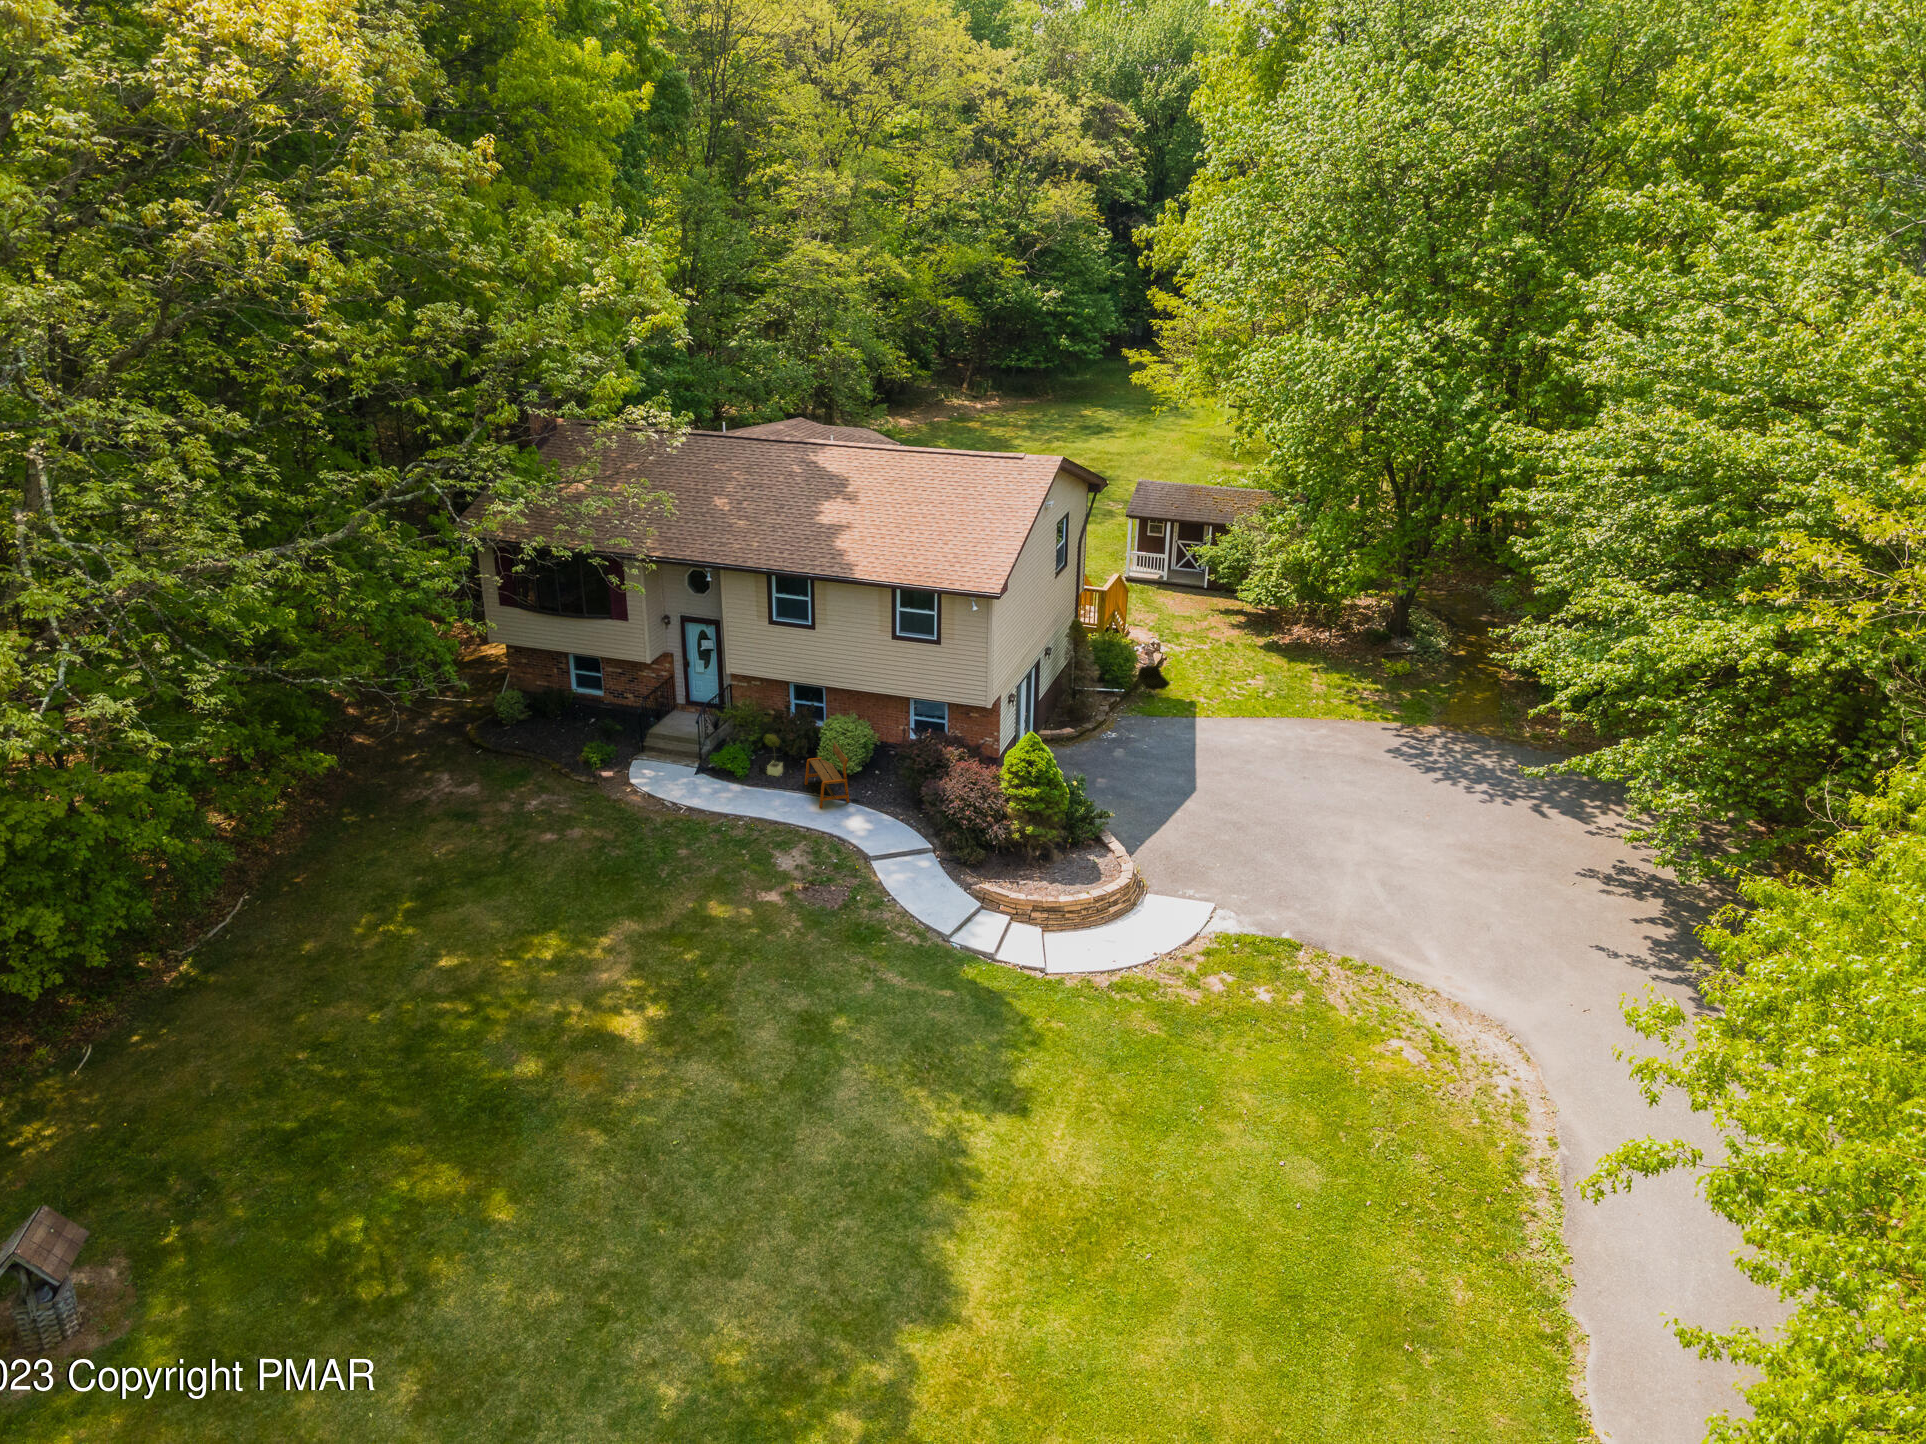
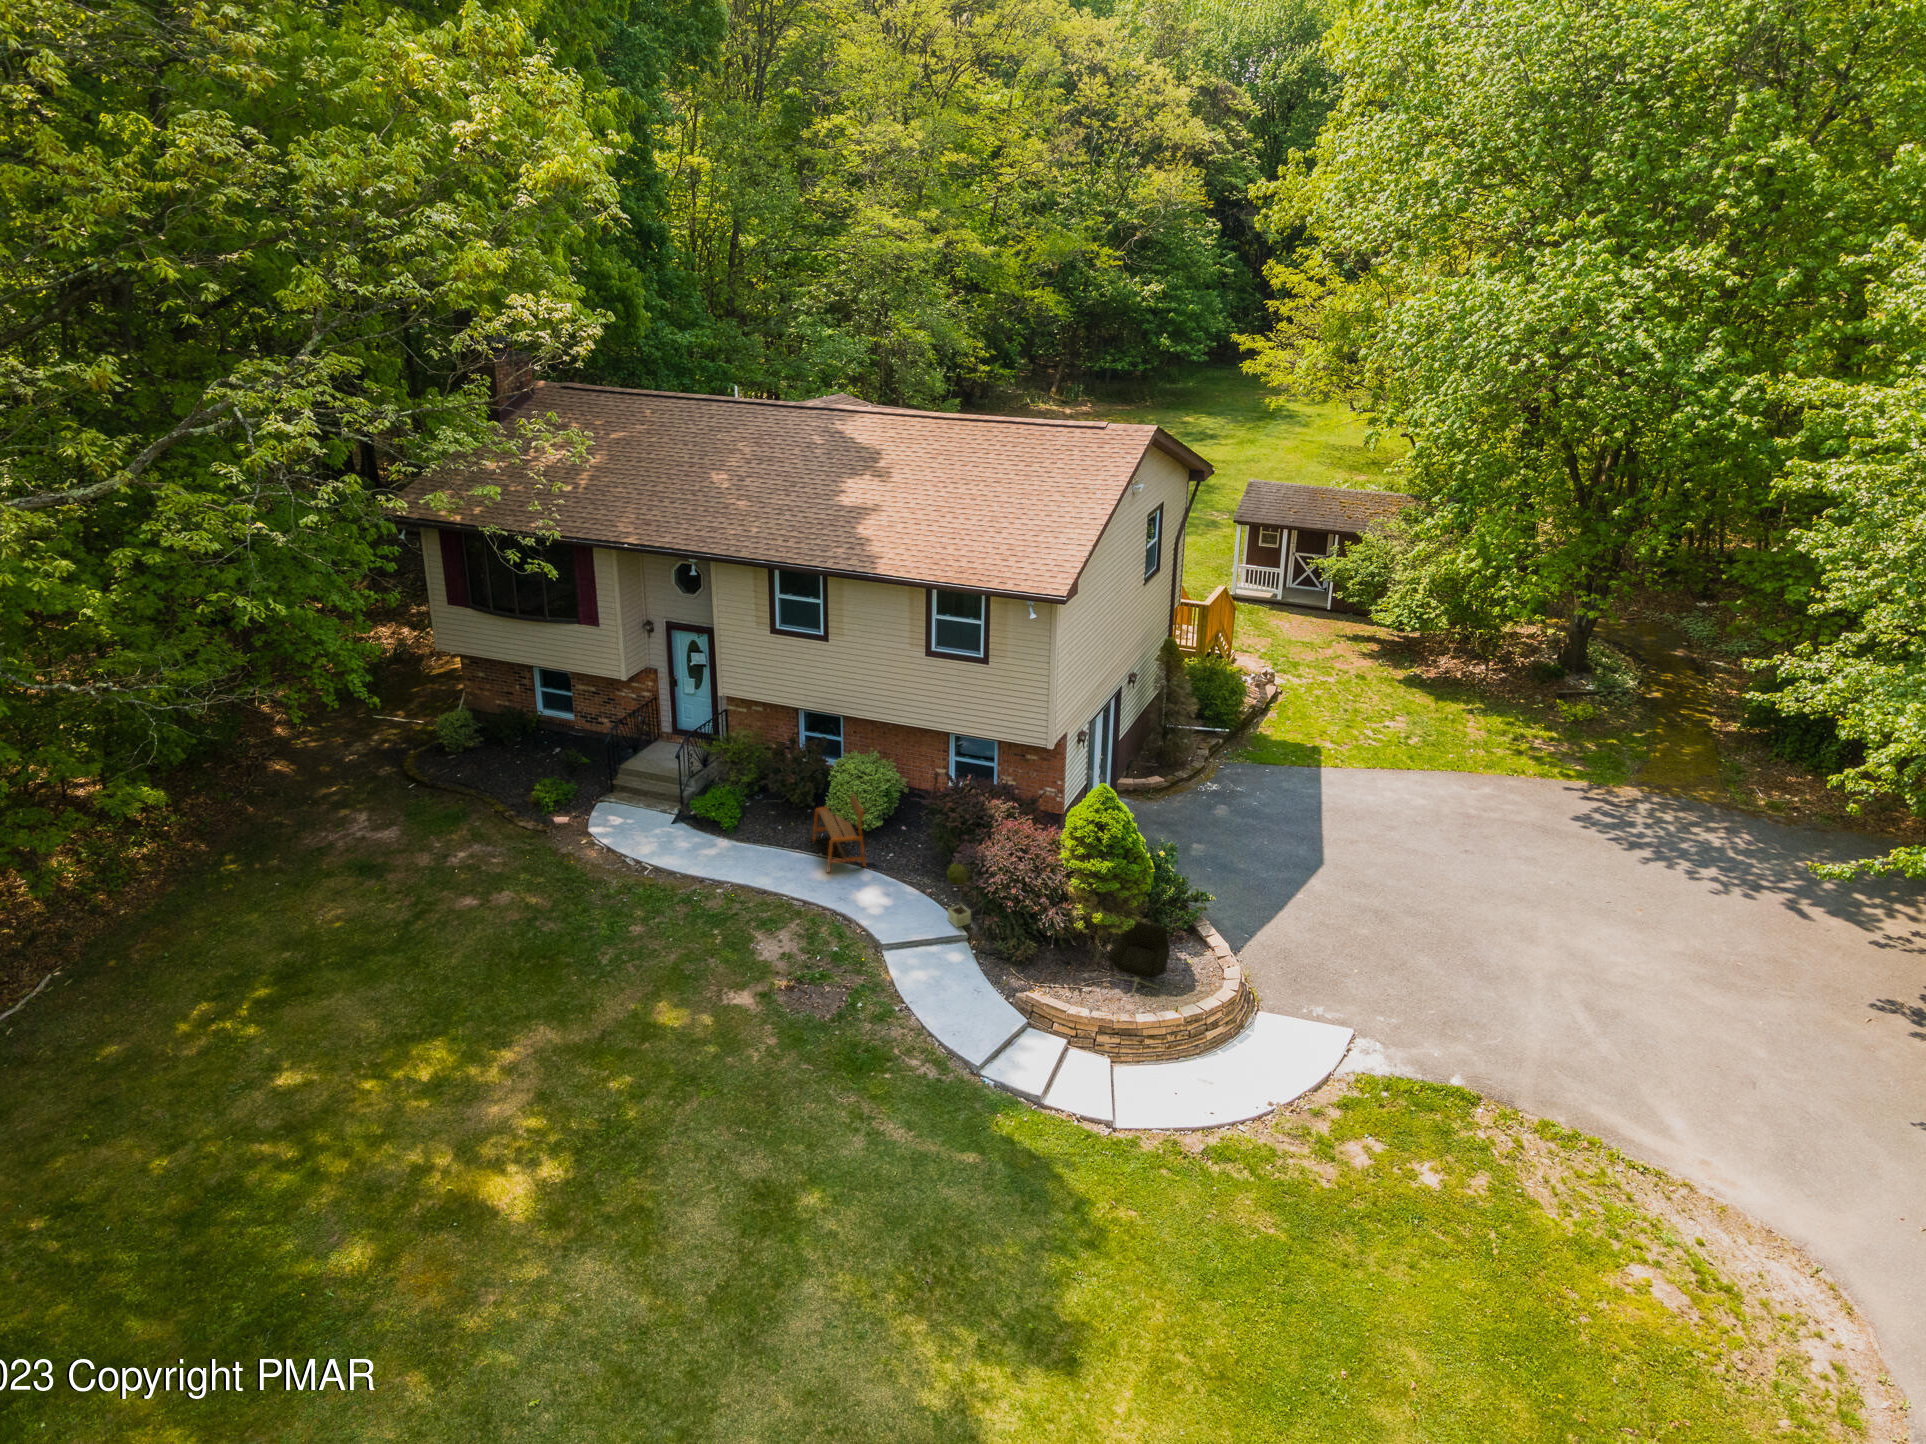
lounge chair: present [1137,665,1170,695] -> present [1109,920,1170,996]
potted tree: present [763,734,783,776] -> present [947,863,971,927]

